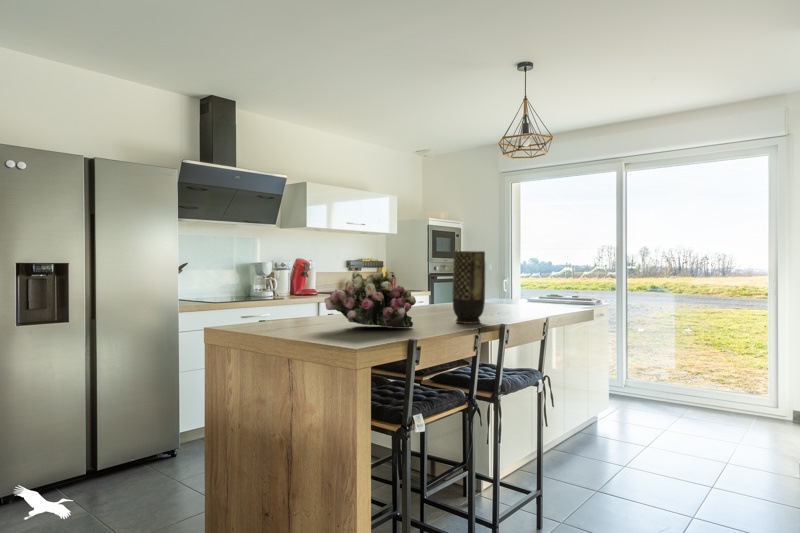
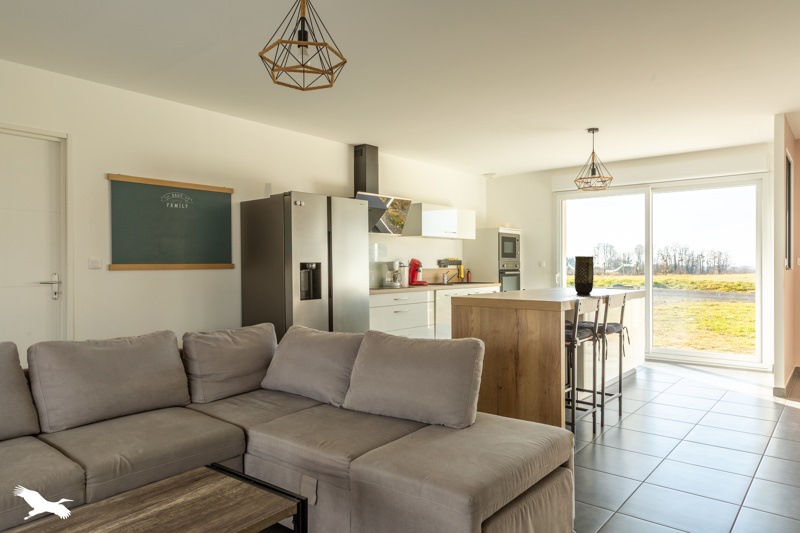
flower arrangement: present [325,271,416,328] -> none [516,267,562,297]

